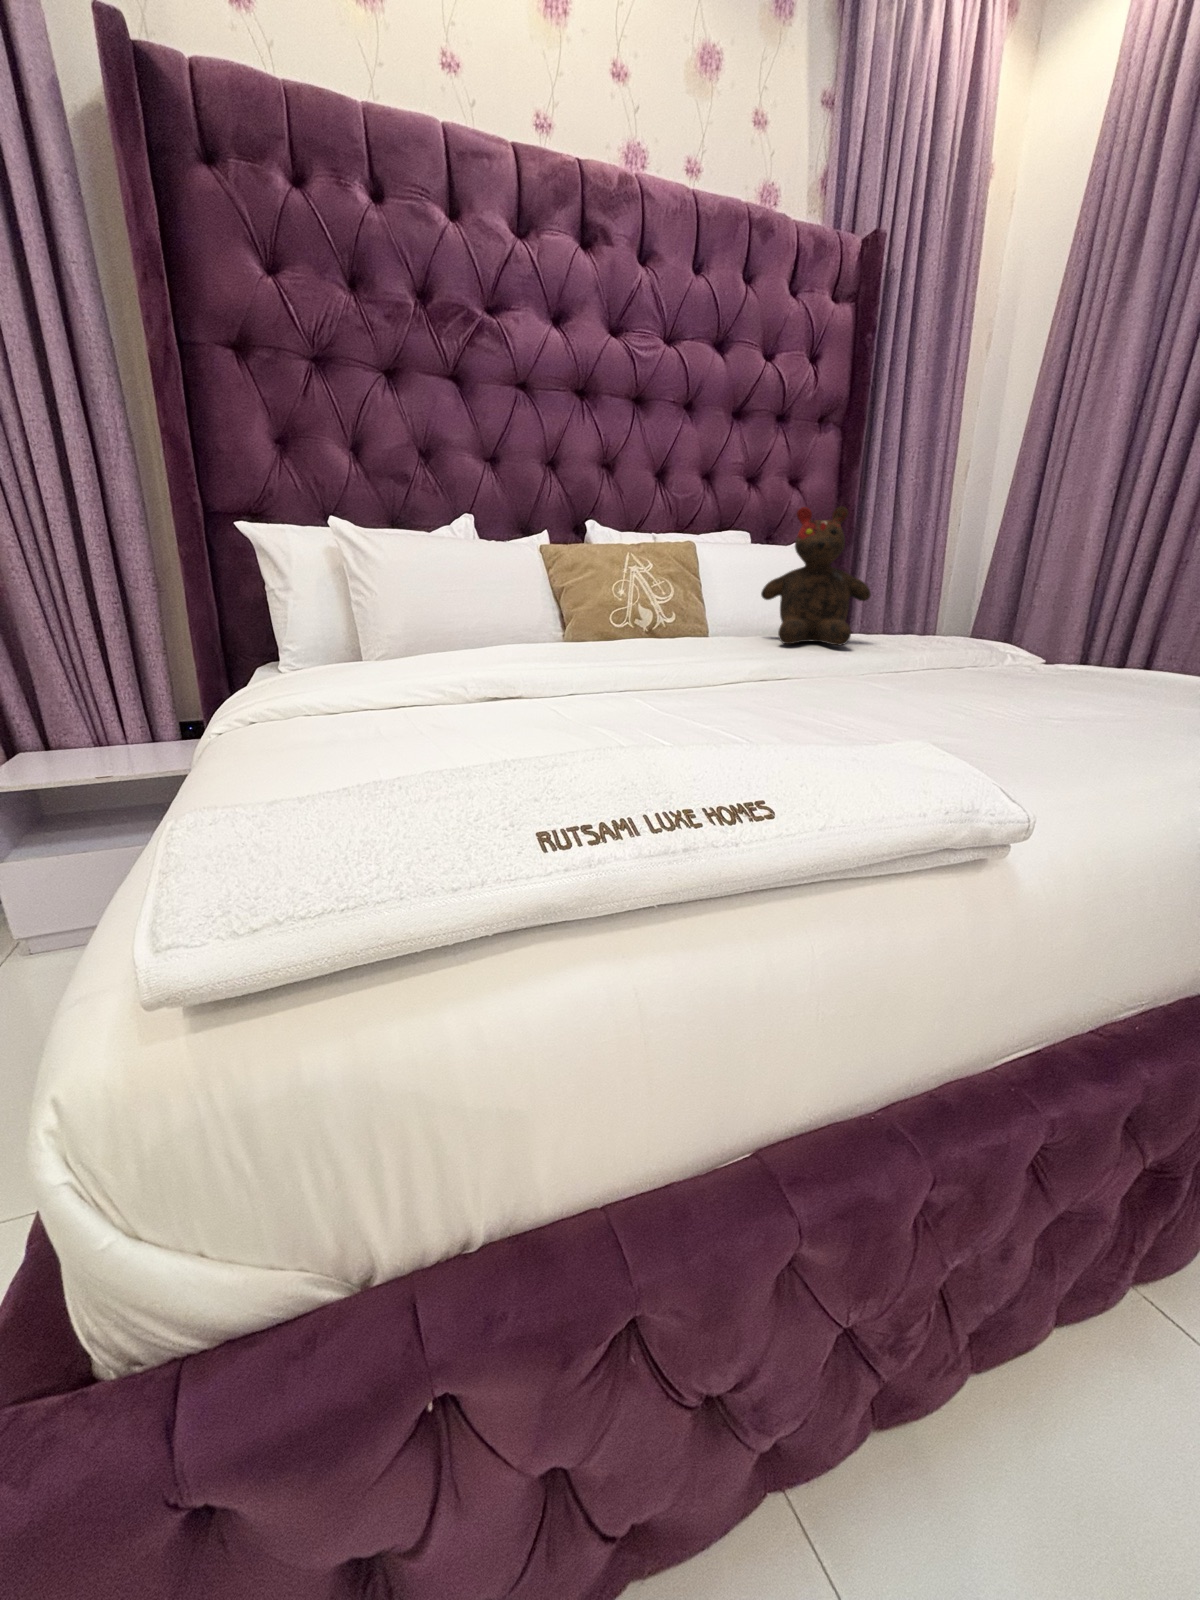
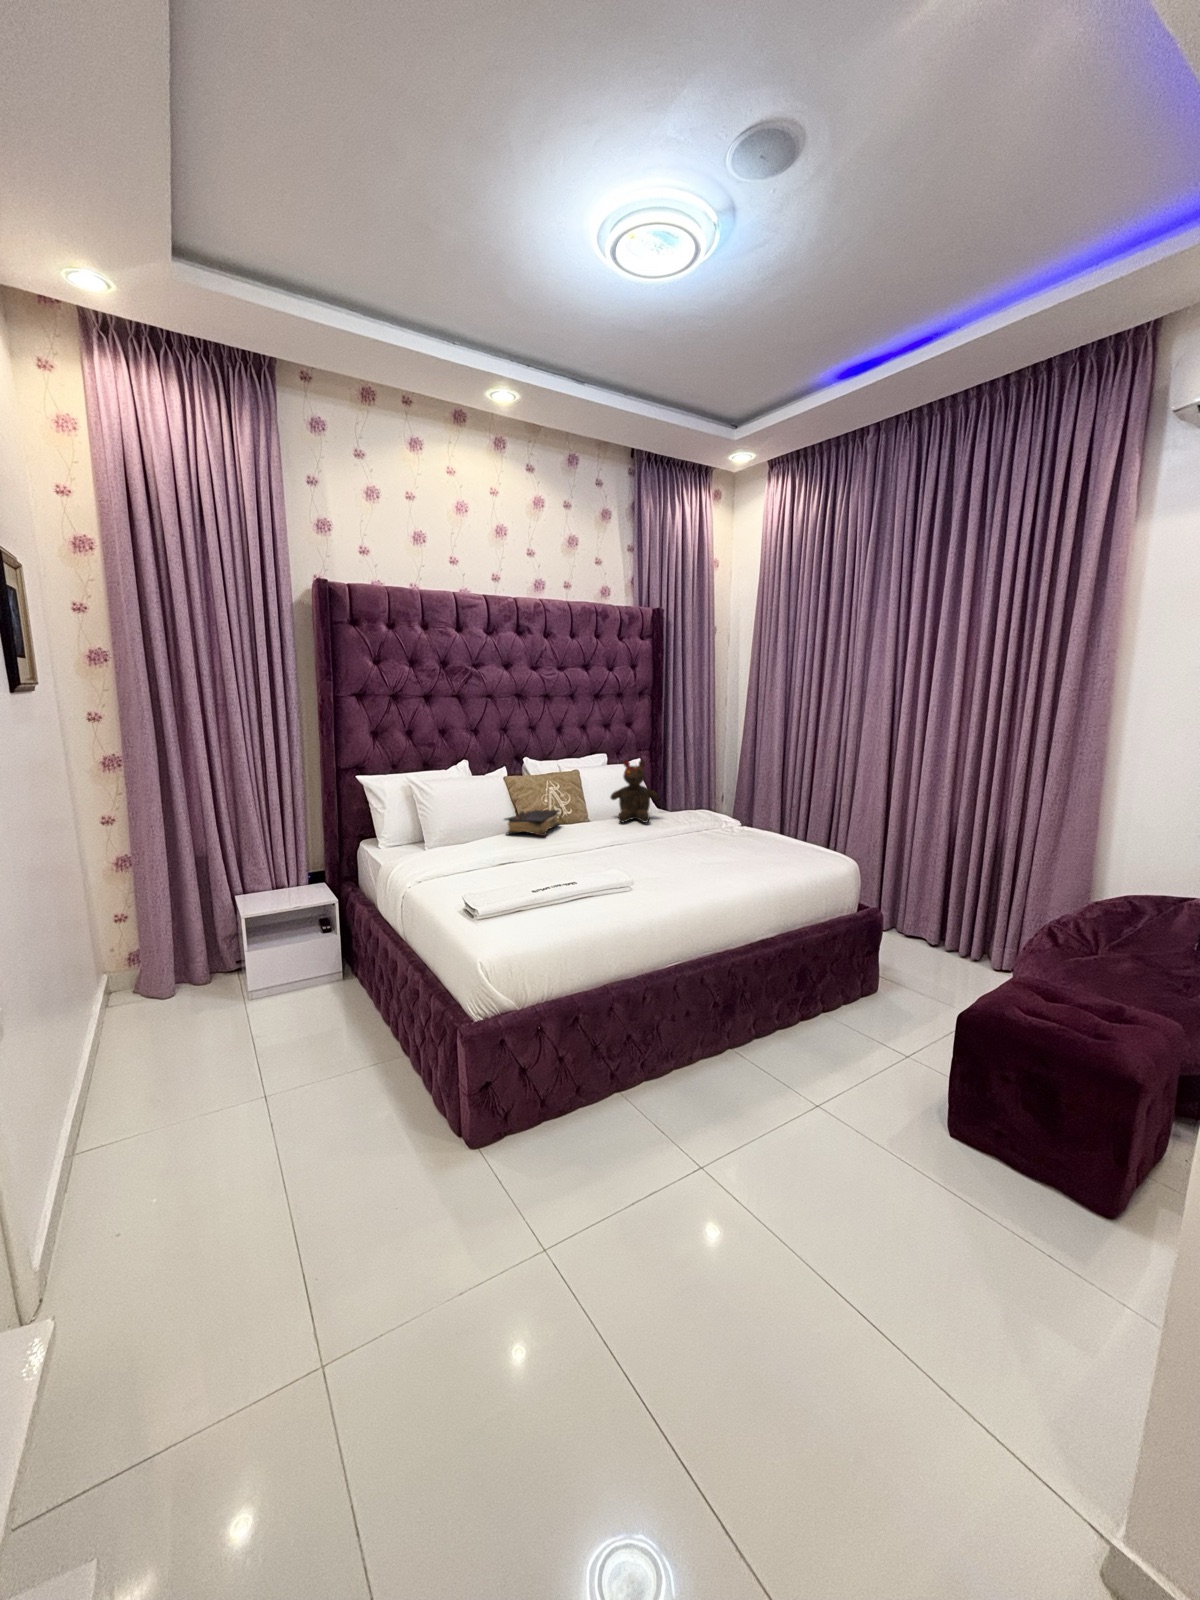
book: none [522,604,655,655] -> present [505,810,559,836]

